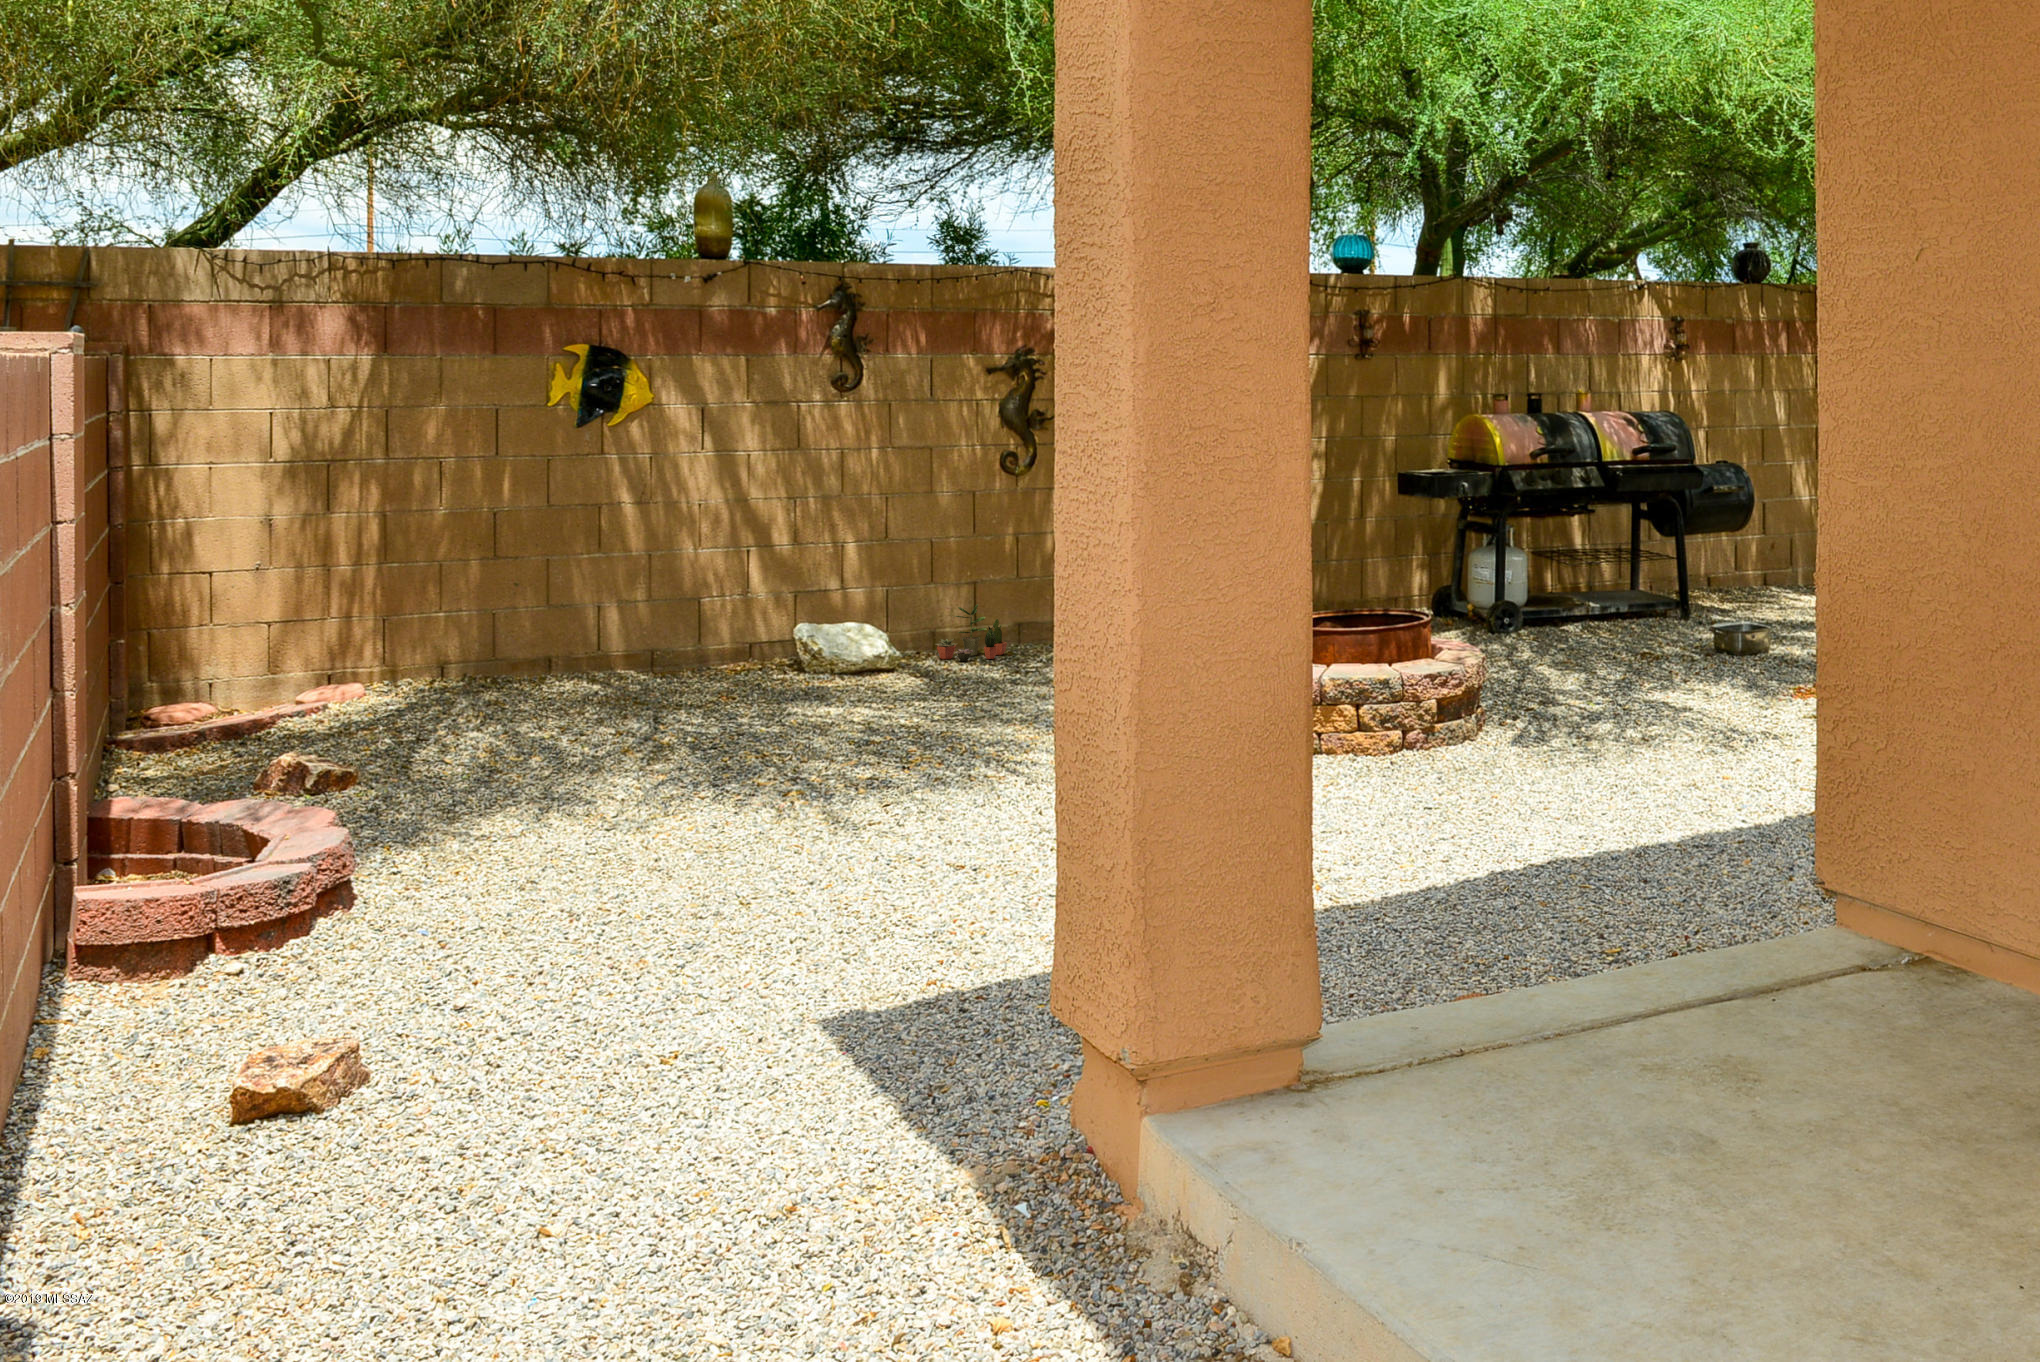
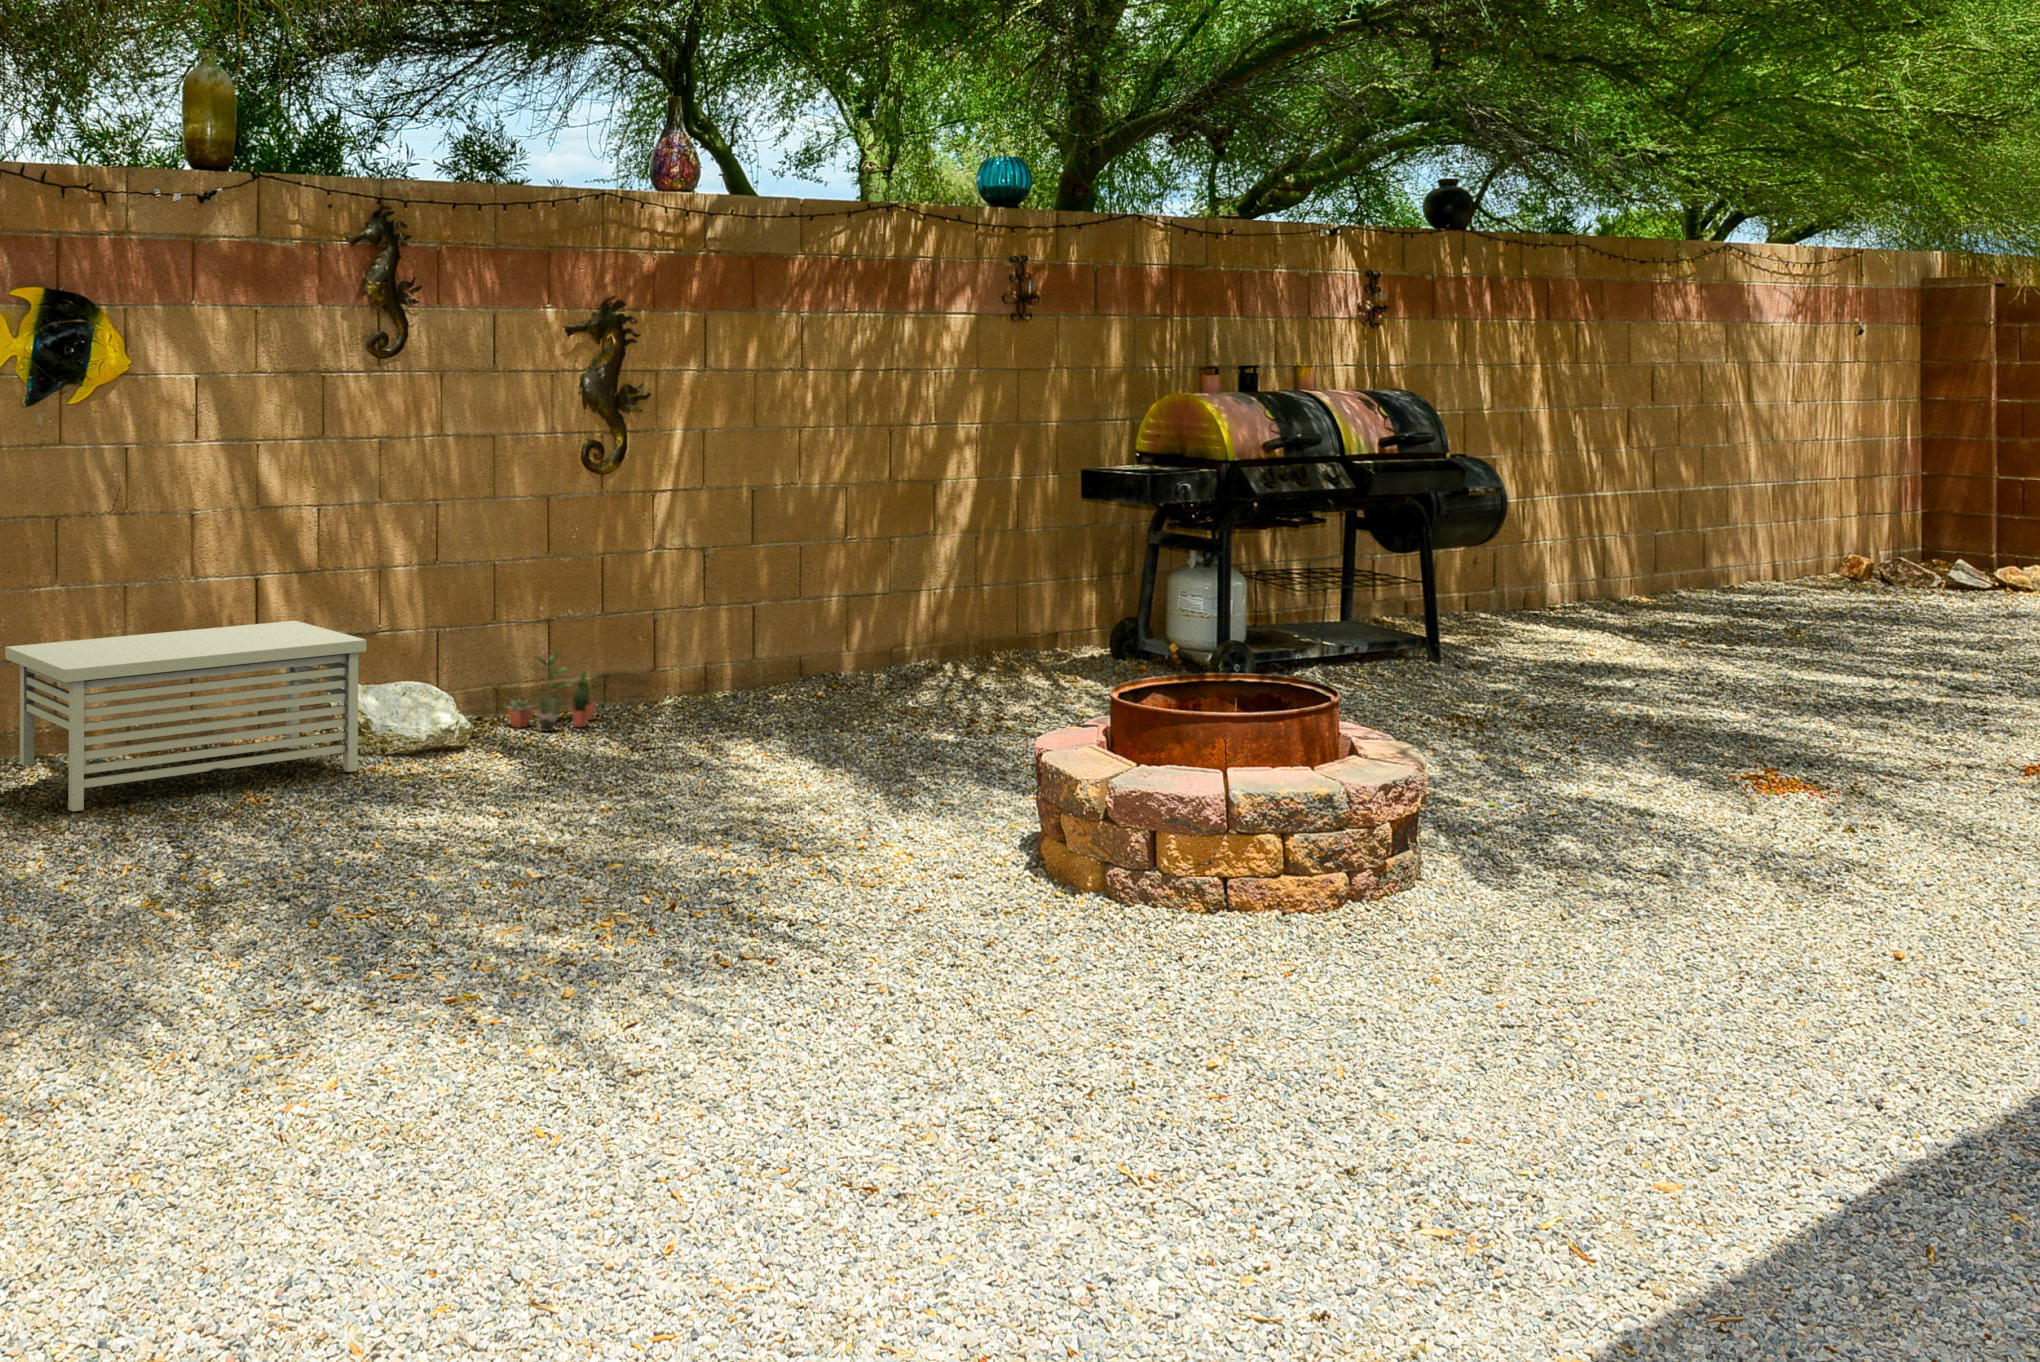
storage bench: none [558,580,814,704] -> present [5,621,366,811]

